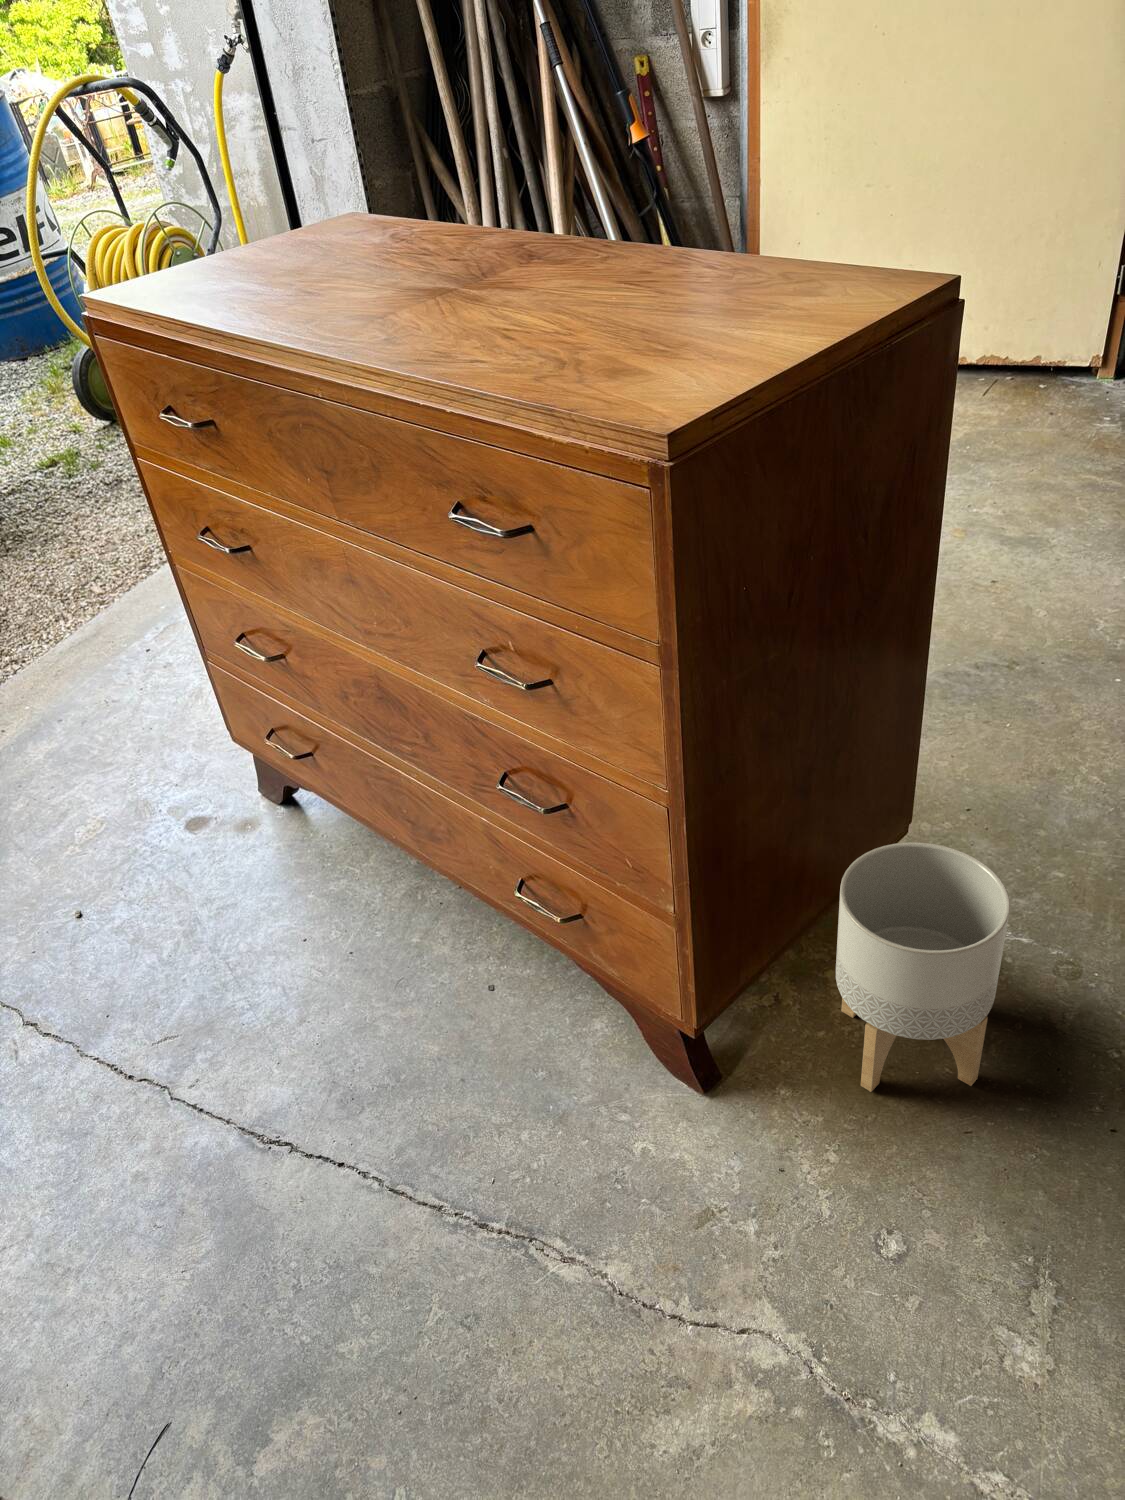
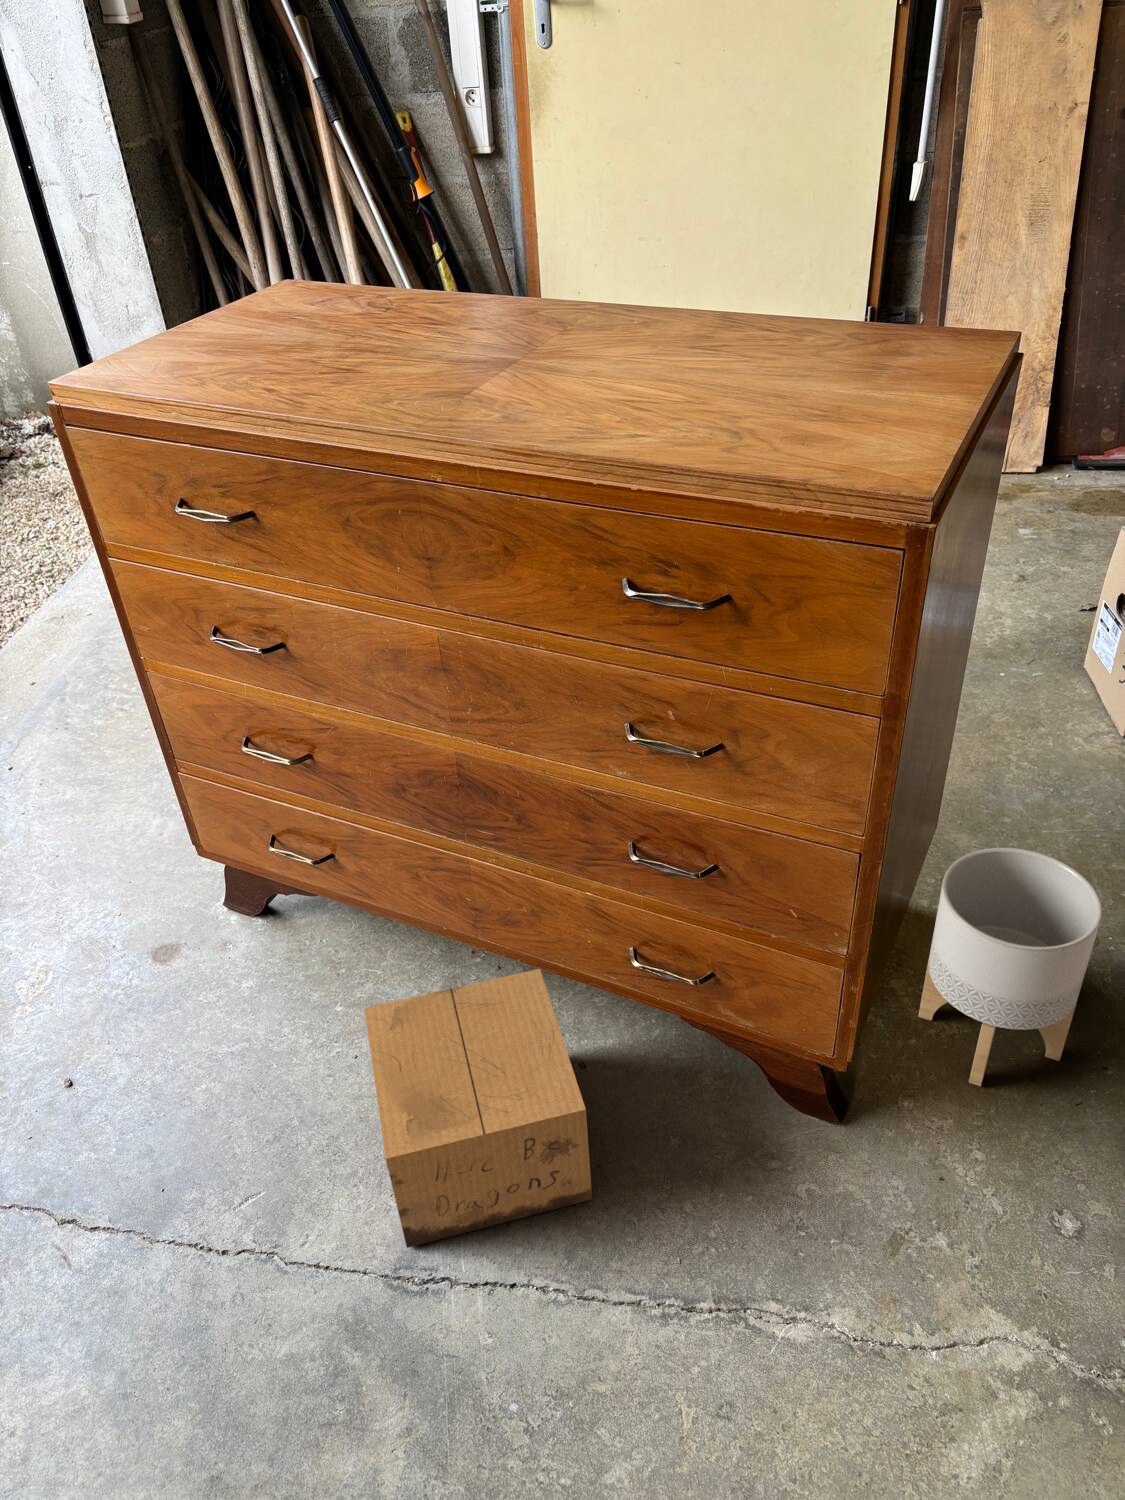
cardboard box: none [234,884,467,1109] -> present [365,969,592,1248]

